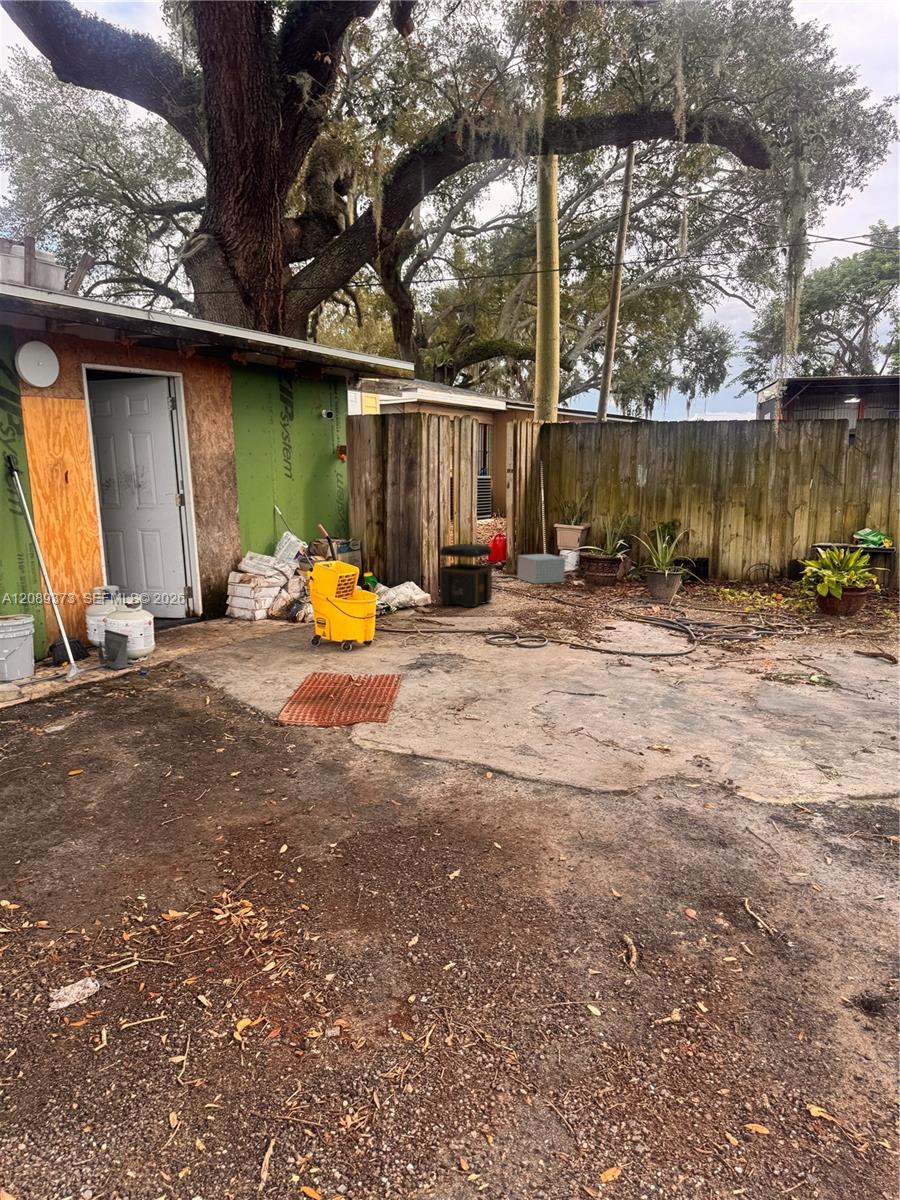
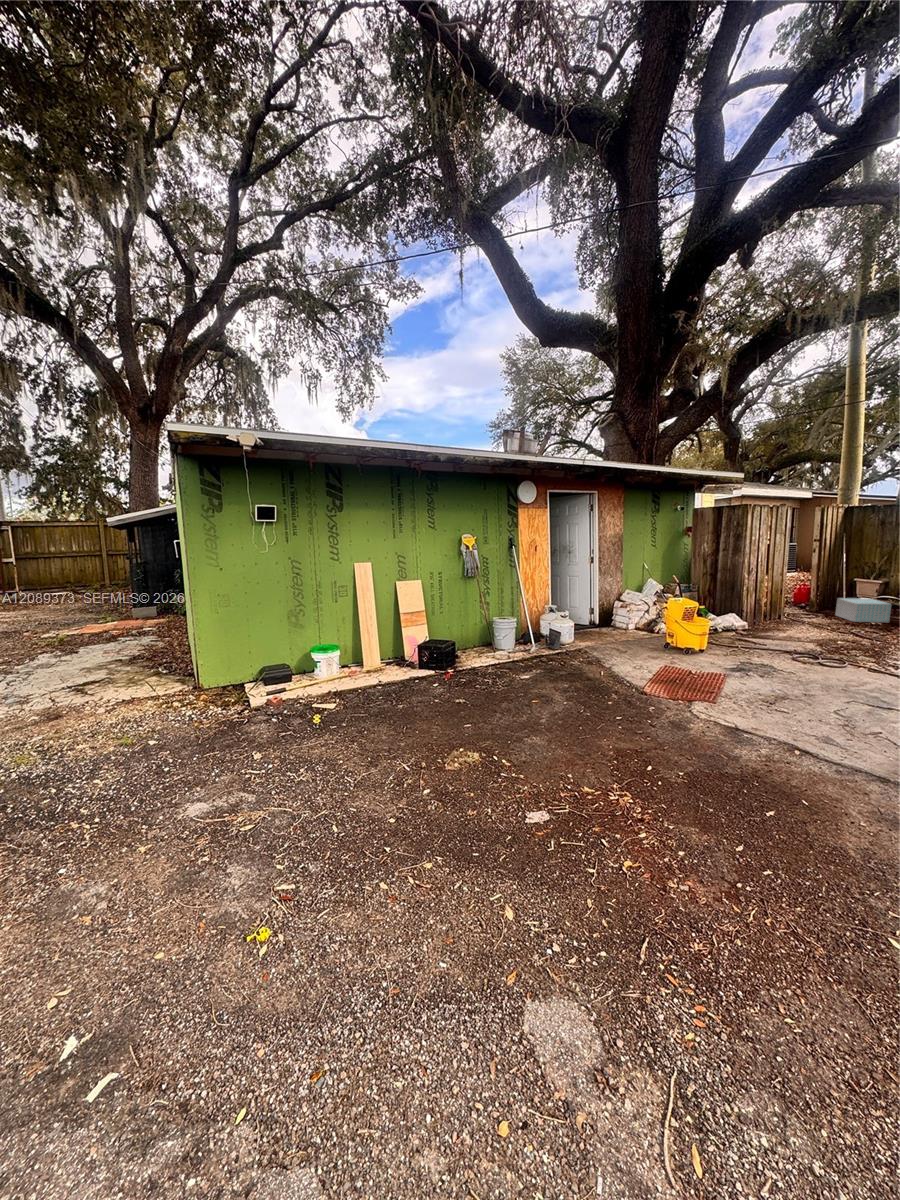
toolbox: present [439,544,493,607] -> none [760,590,812,636]

